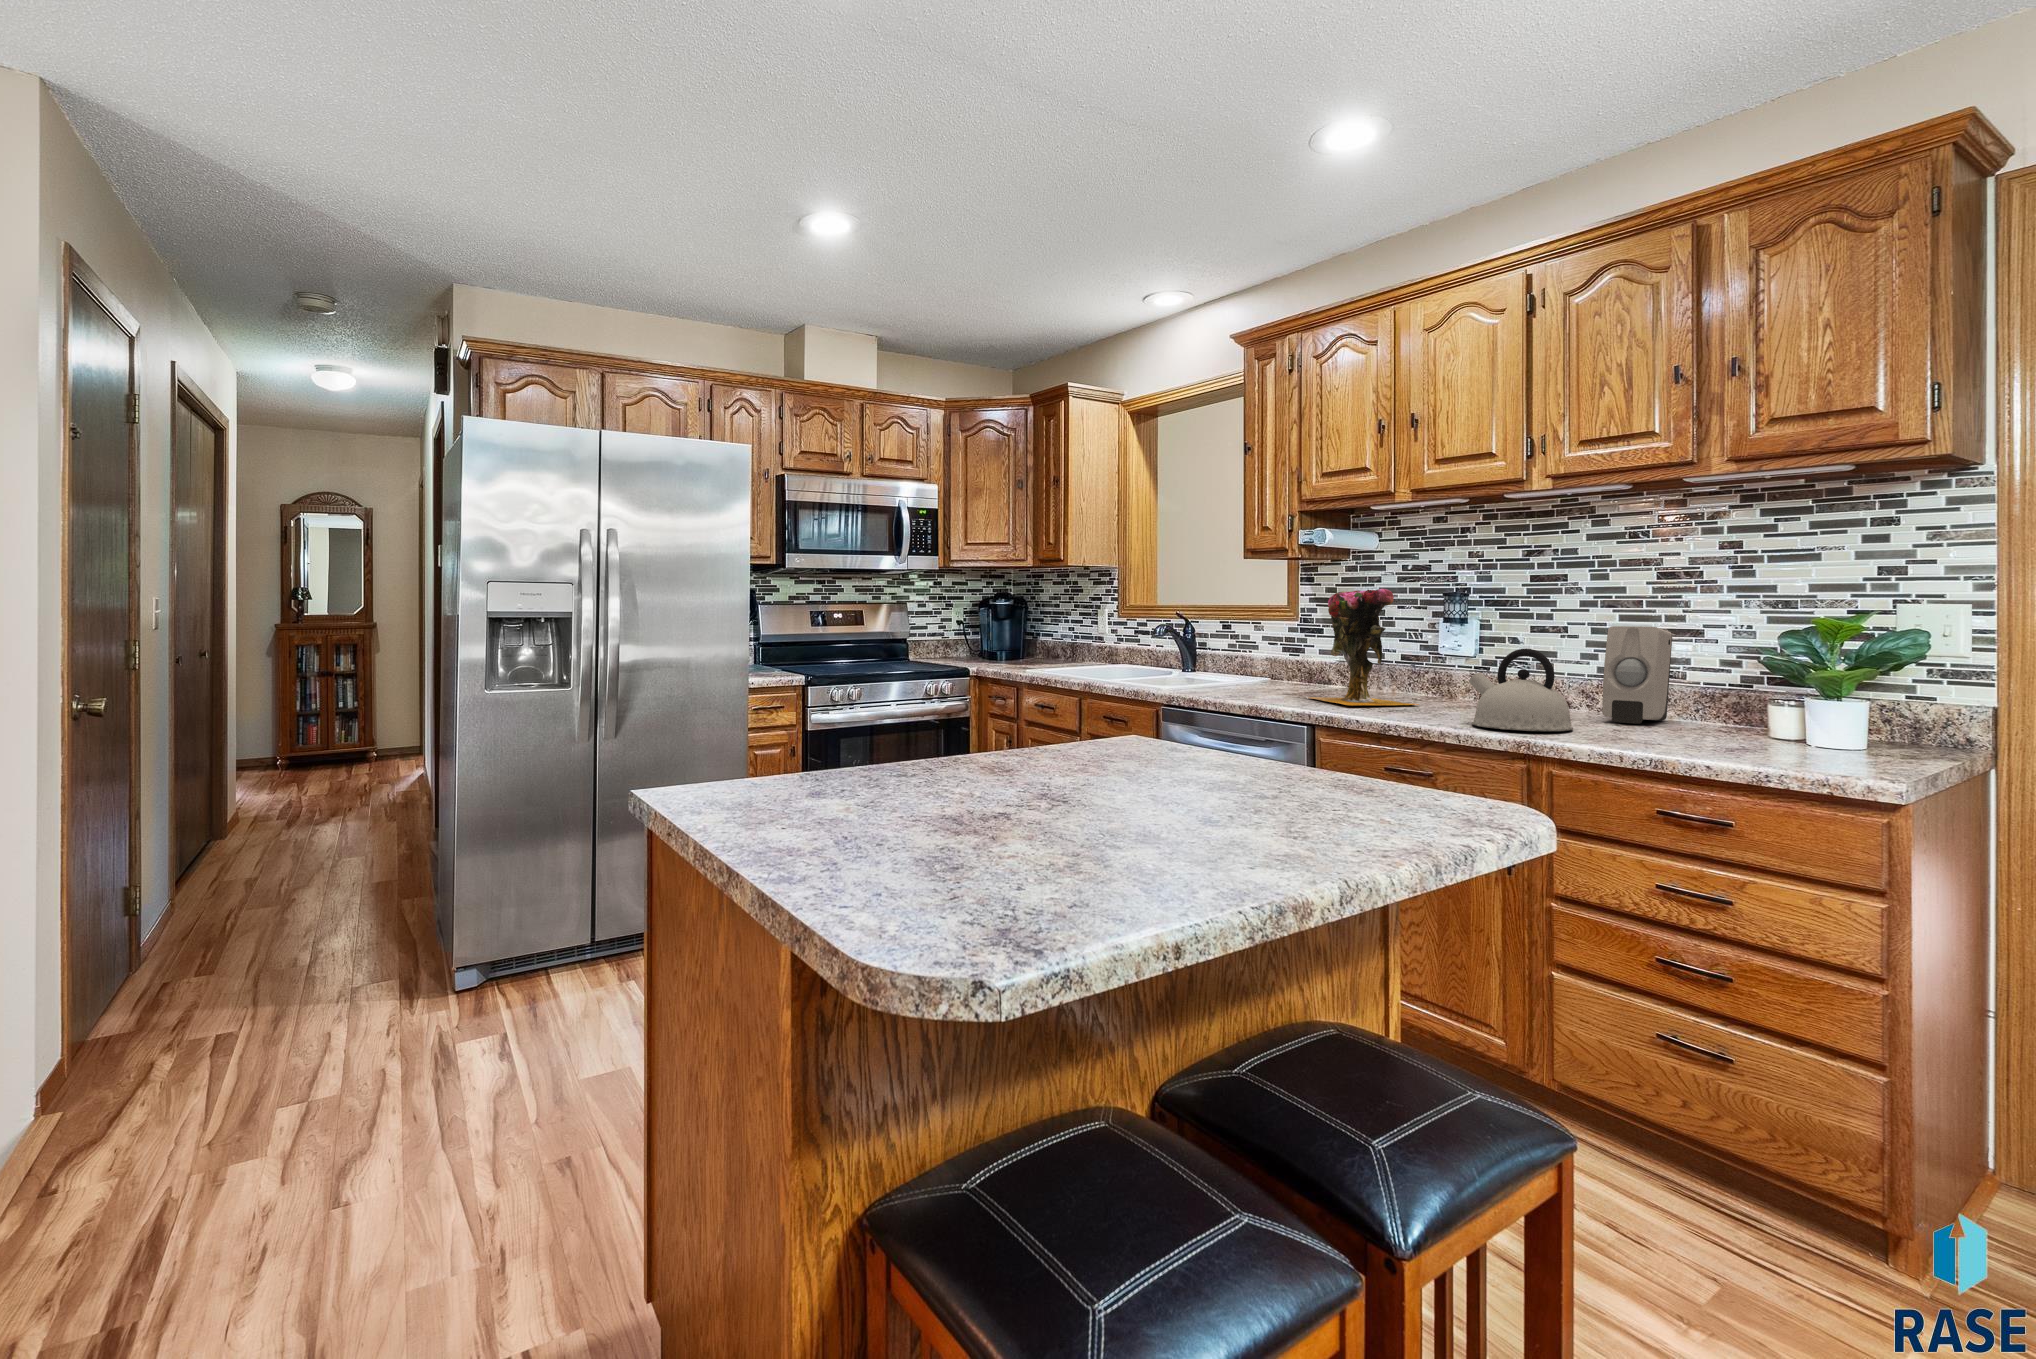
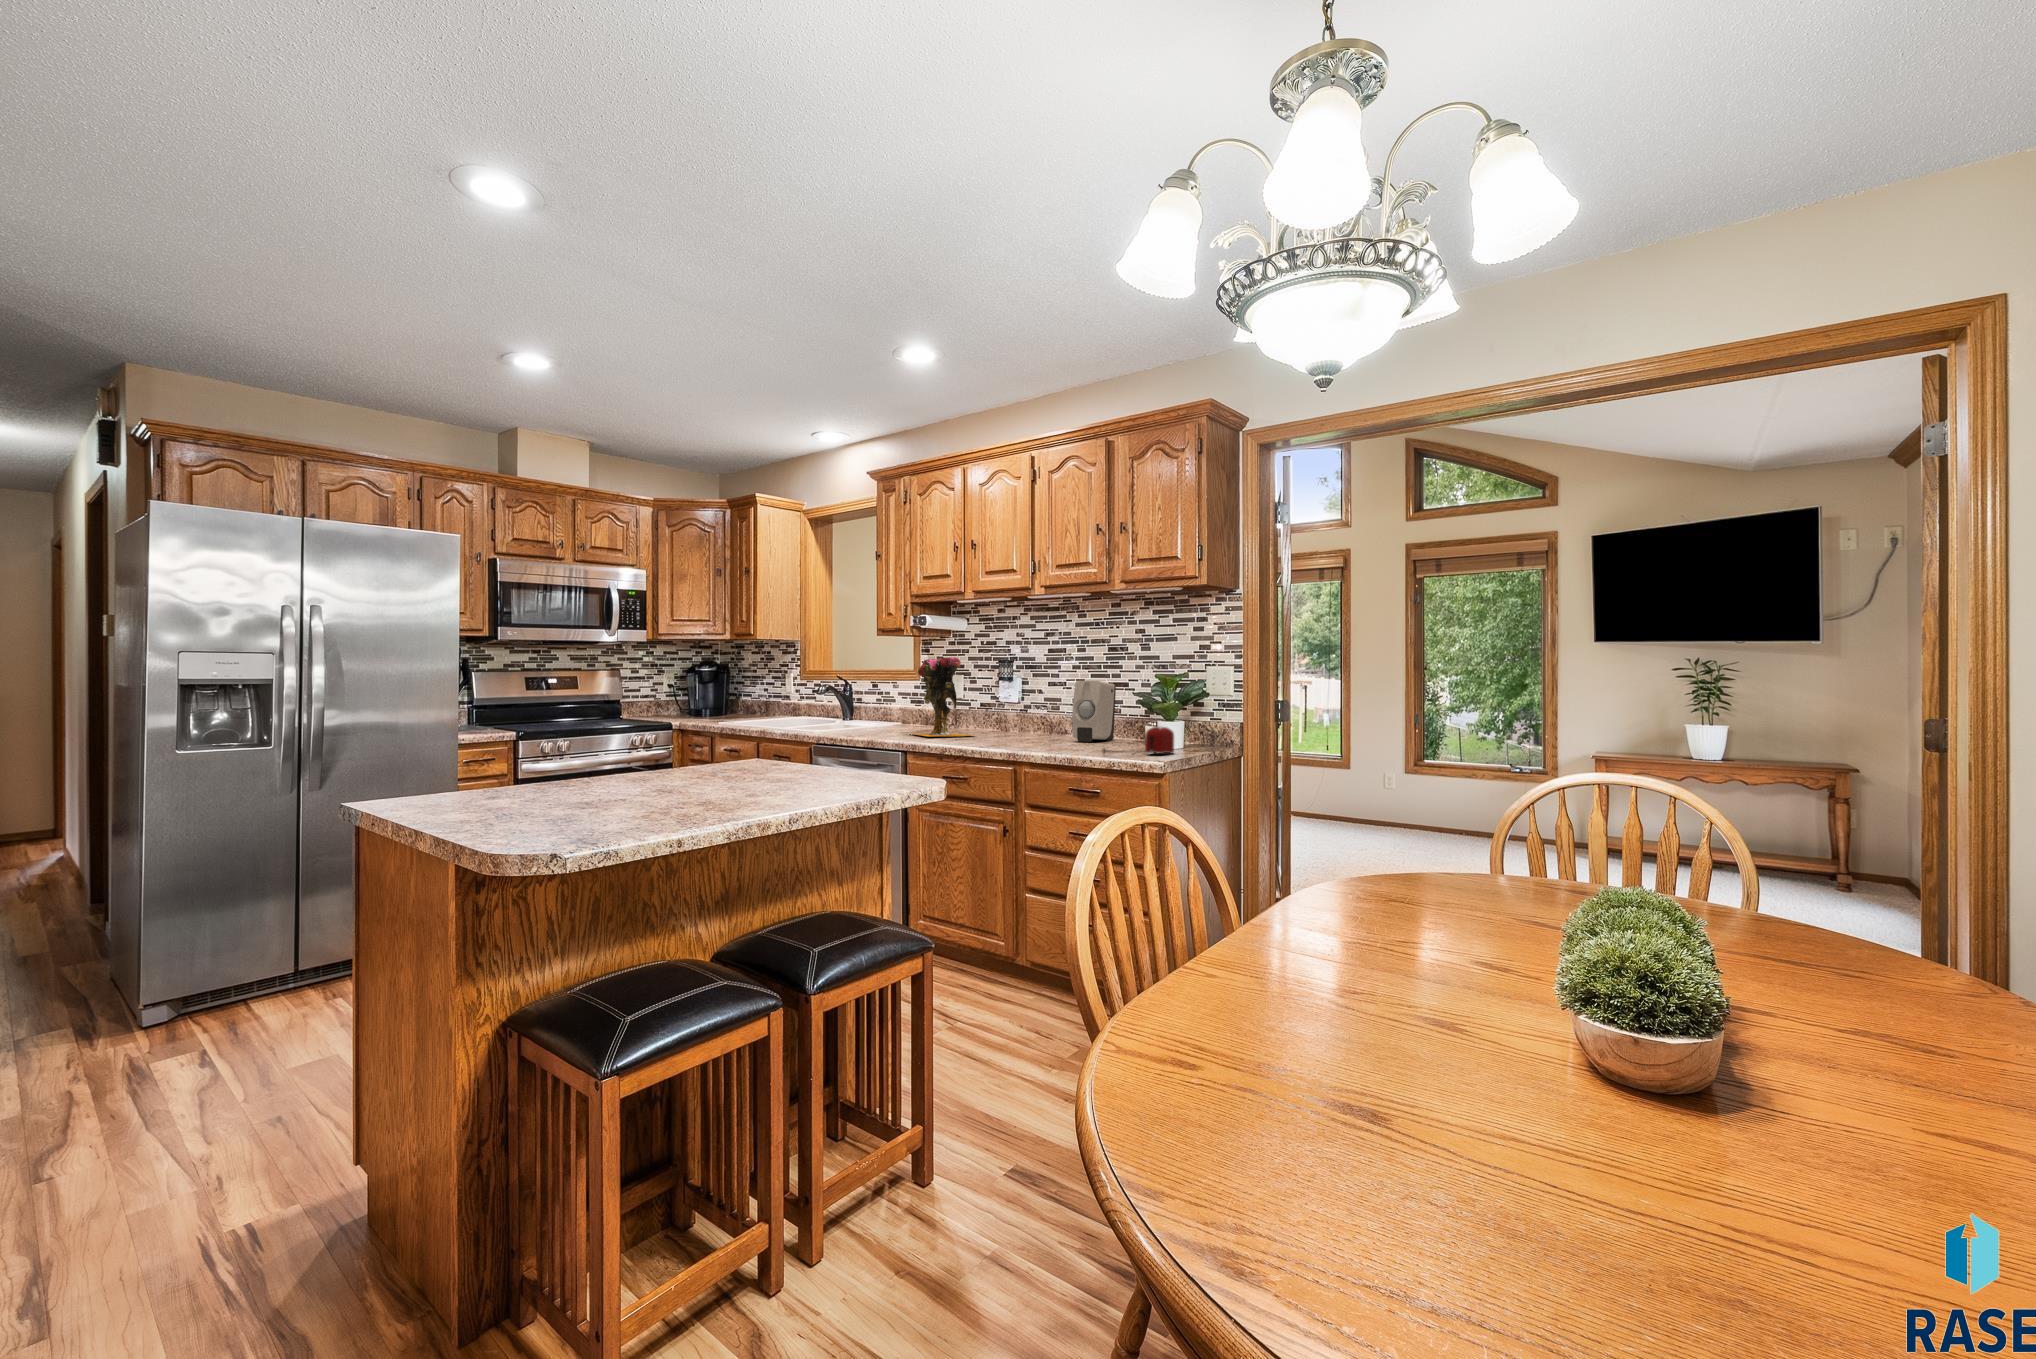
kettle: present [1469,648,1573,731] -> none [988,694,1046,745]
toaster: none [1741,714,1881,765] -> present [1102,727,1174,754]

